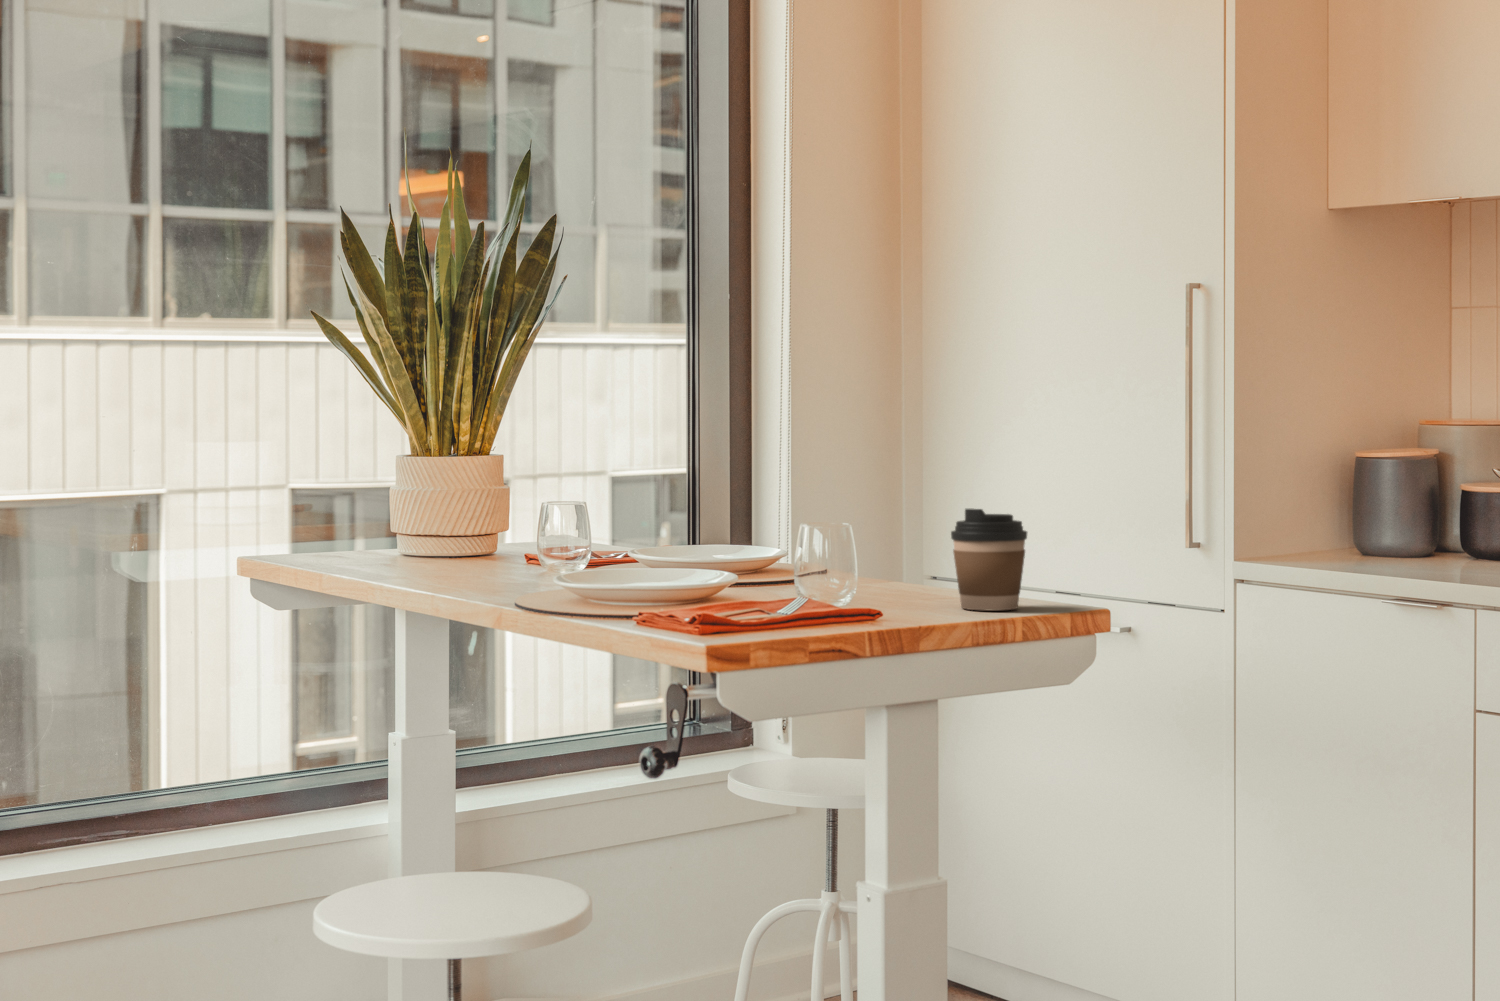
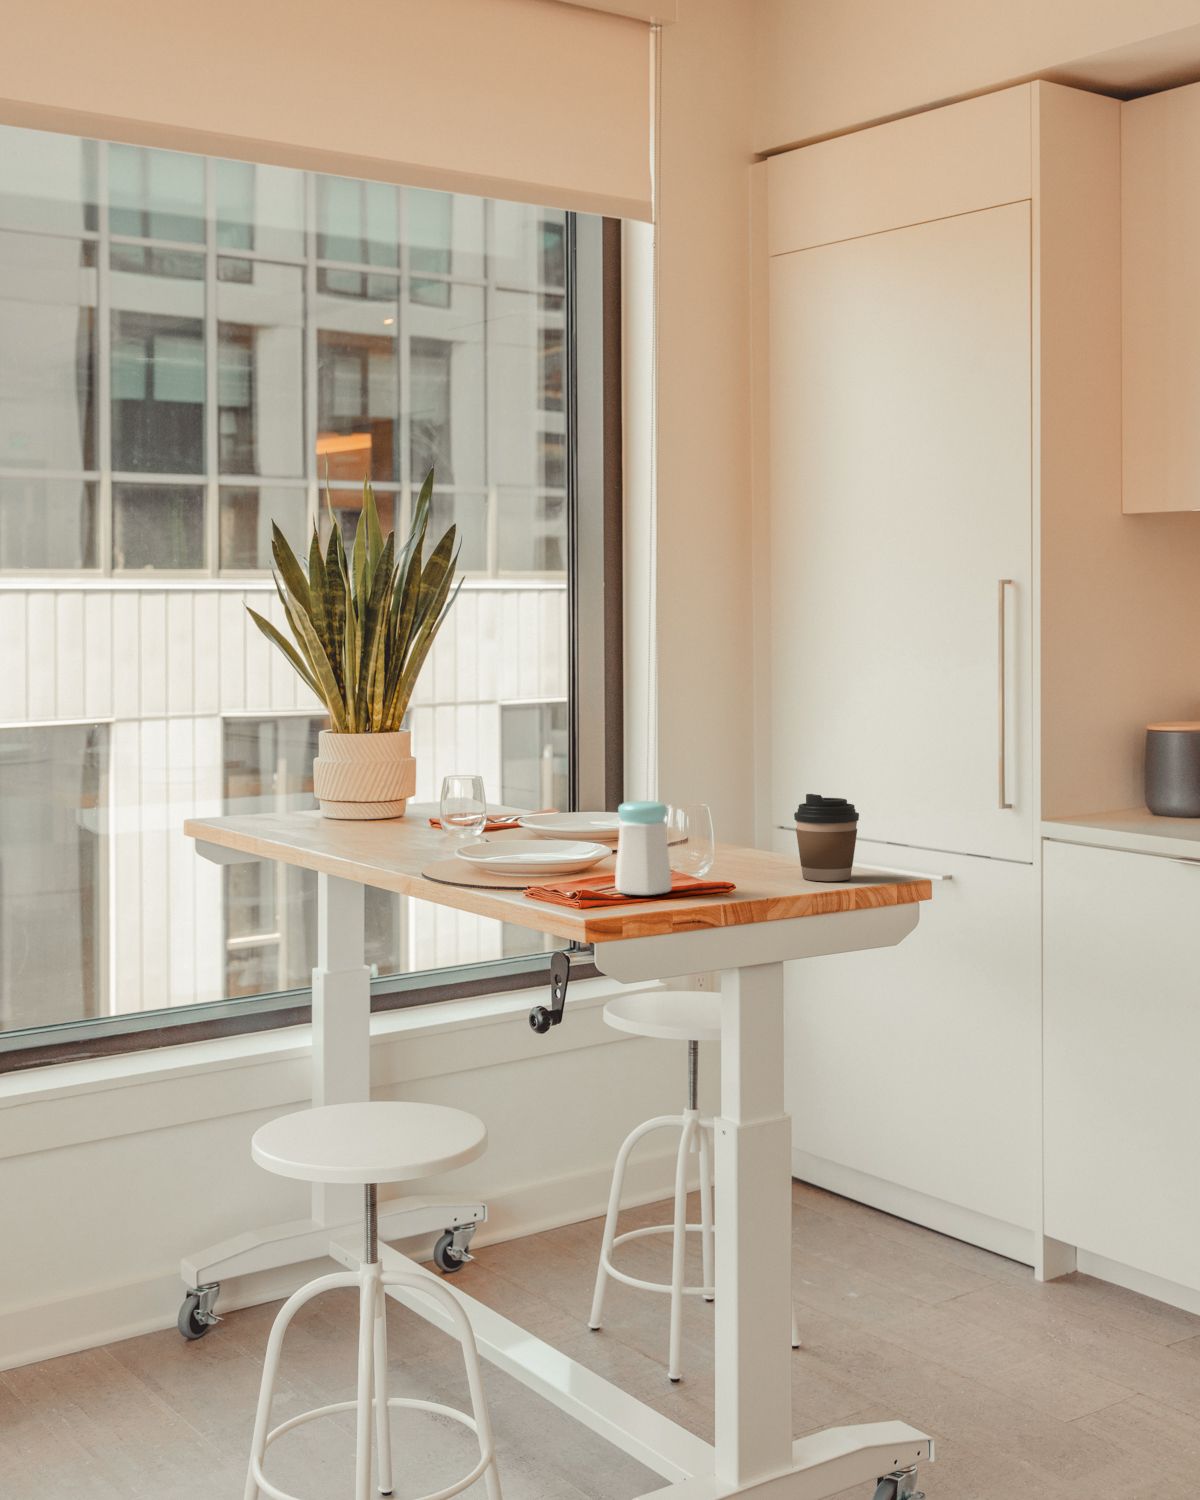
salt shaker: none [739,512,806,622] -> present [615,801,672,895]

